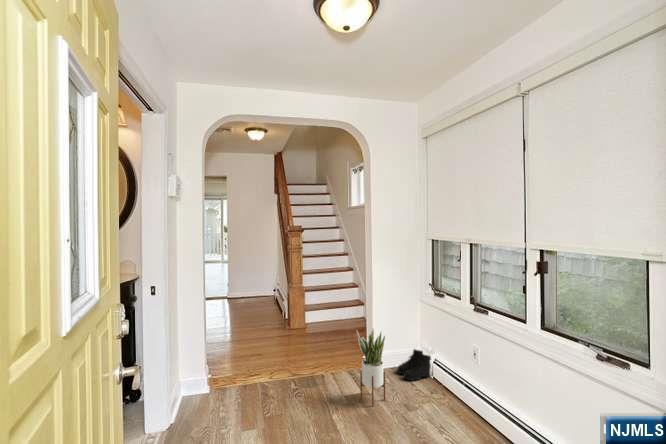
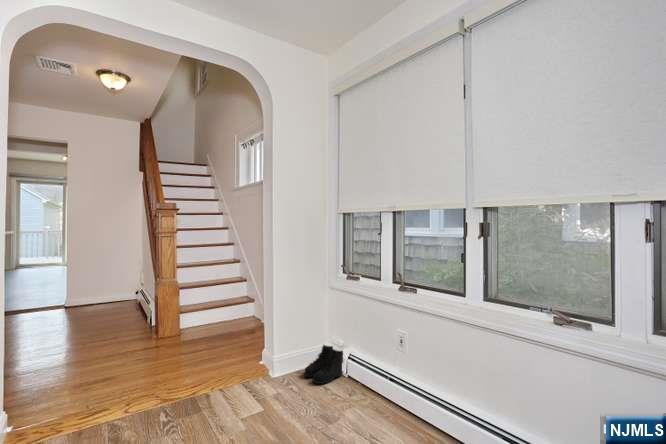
potted plant: present [357,329,385,406] -> none [262,323,297,427]

